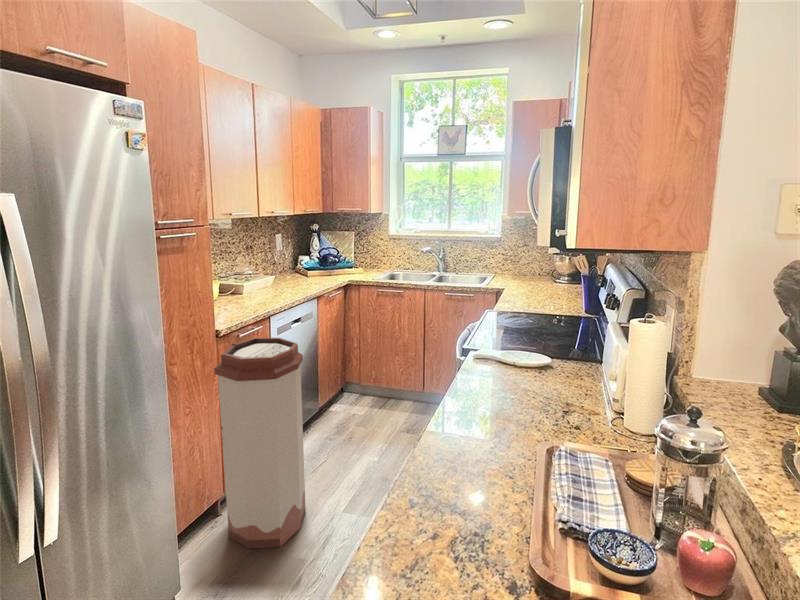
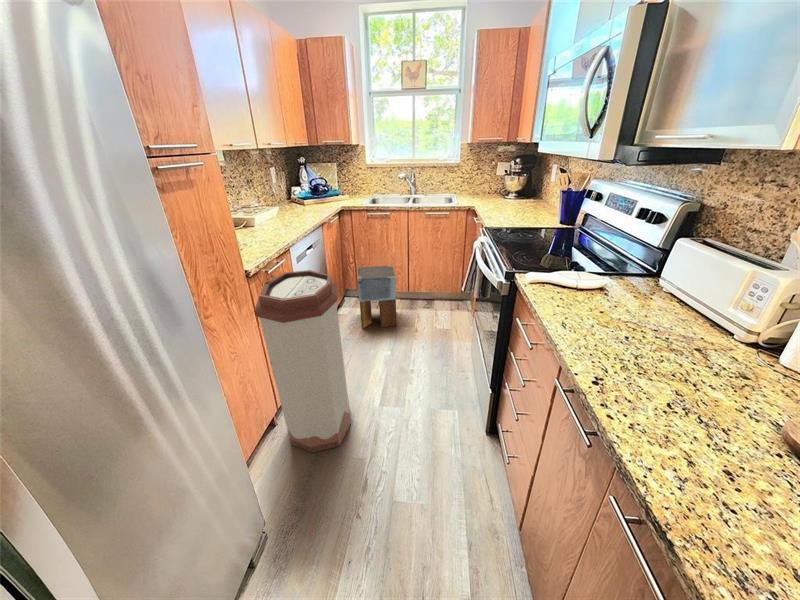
stool: none [351,352,400,431] -> present [358,266,397,328]

